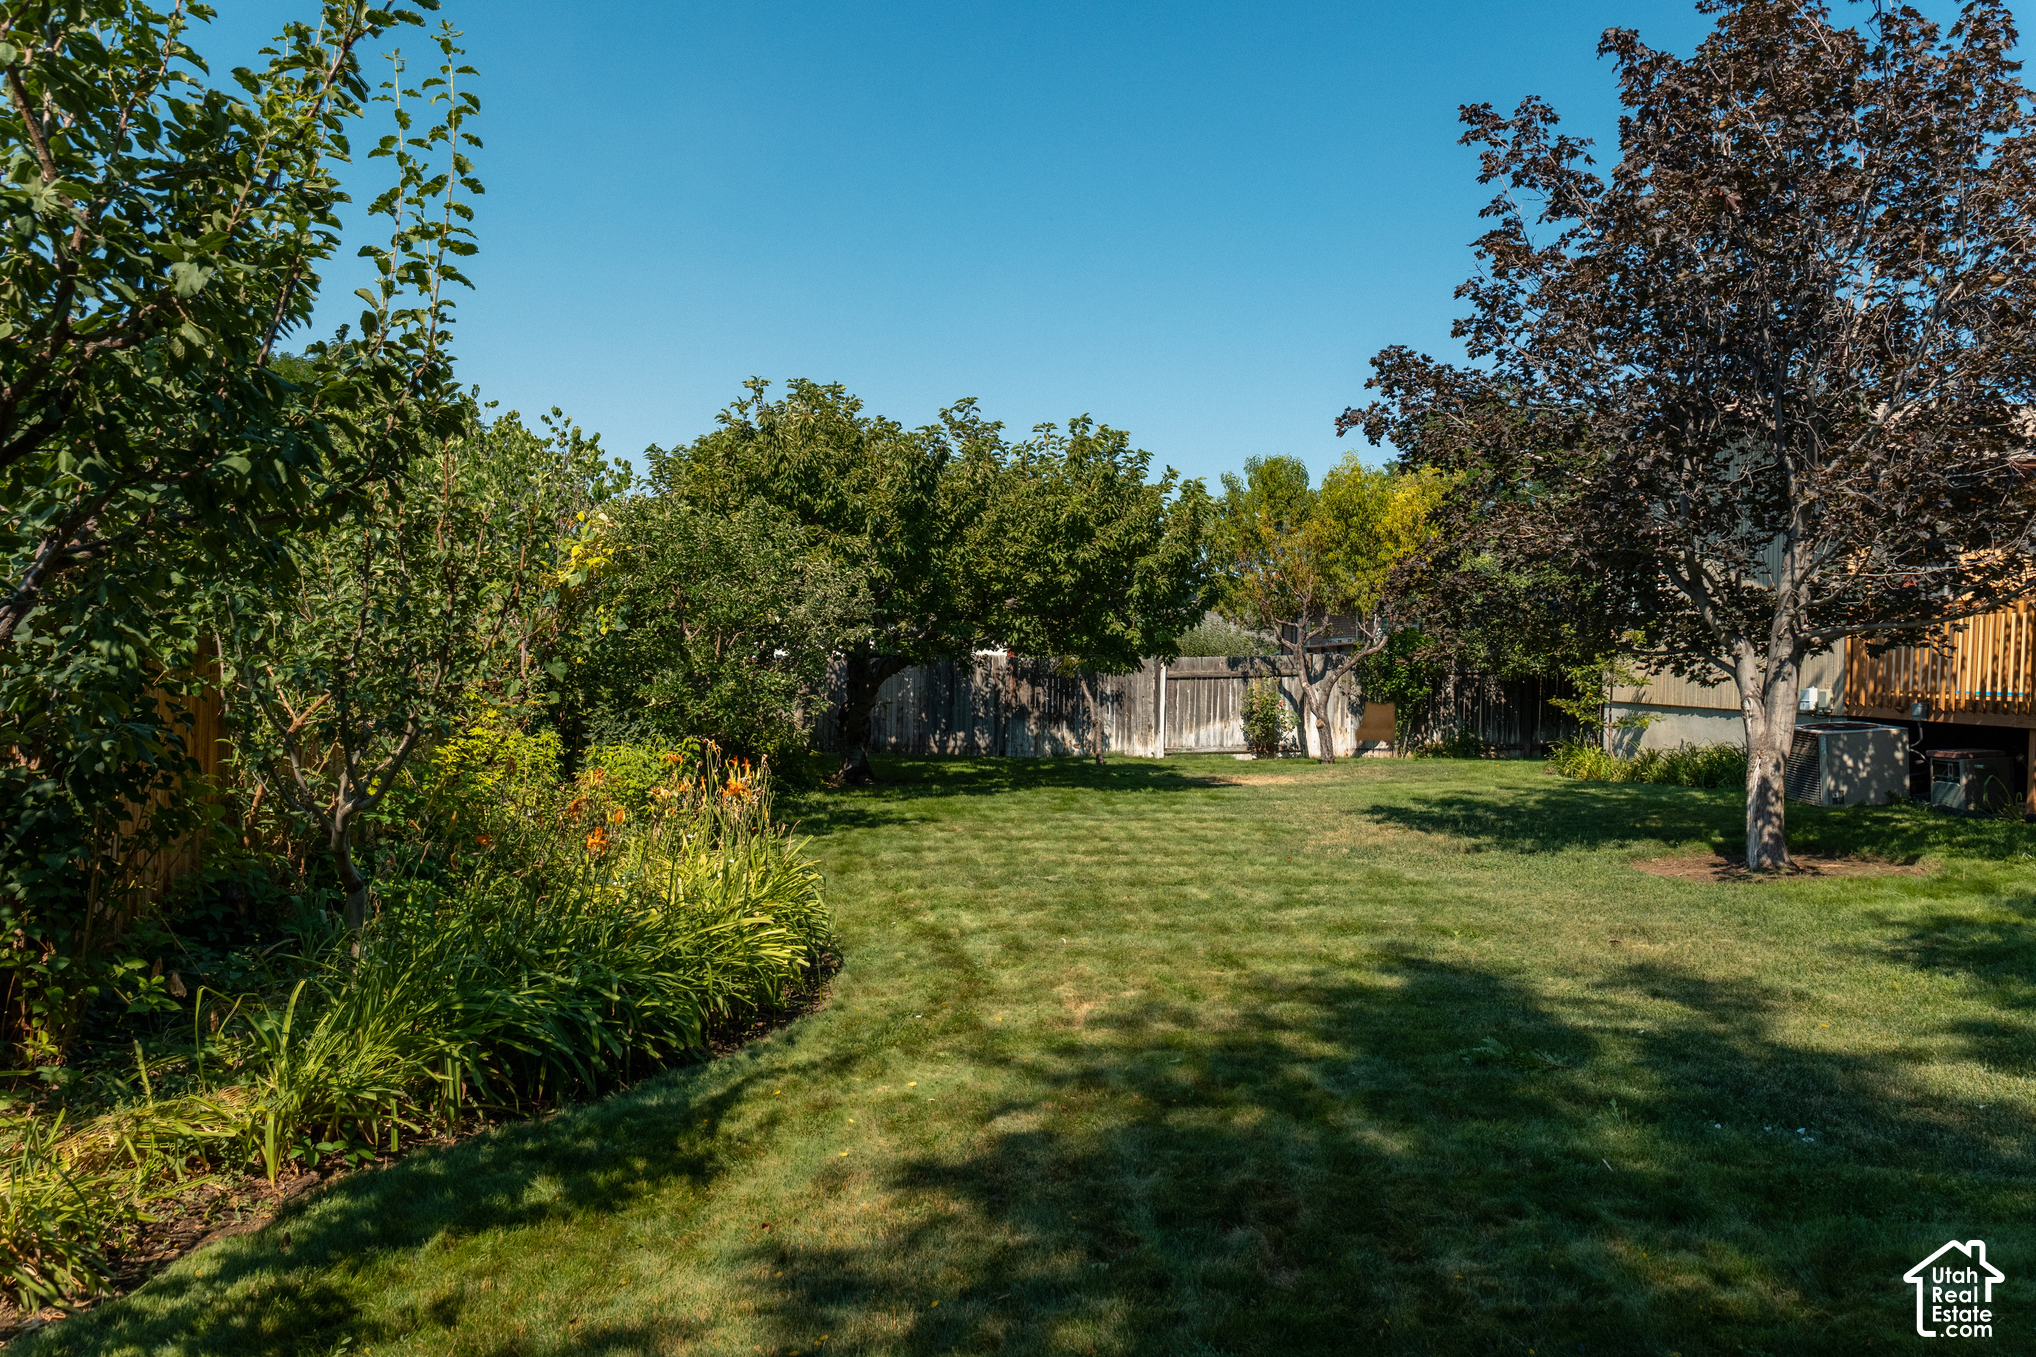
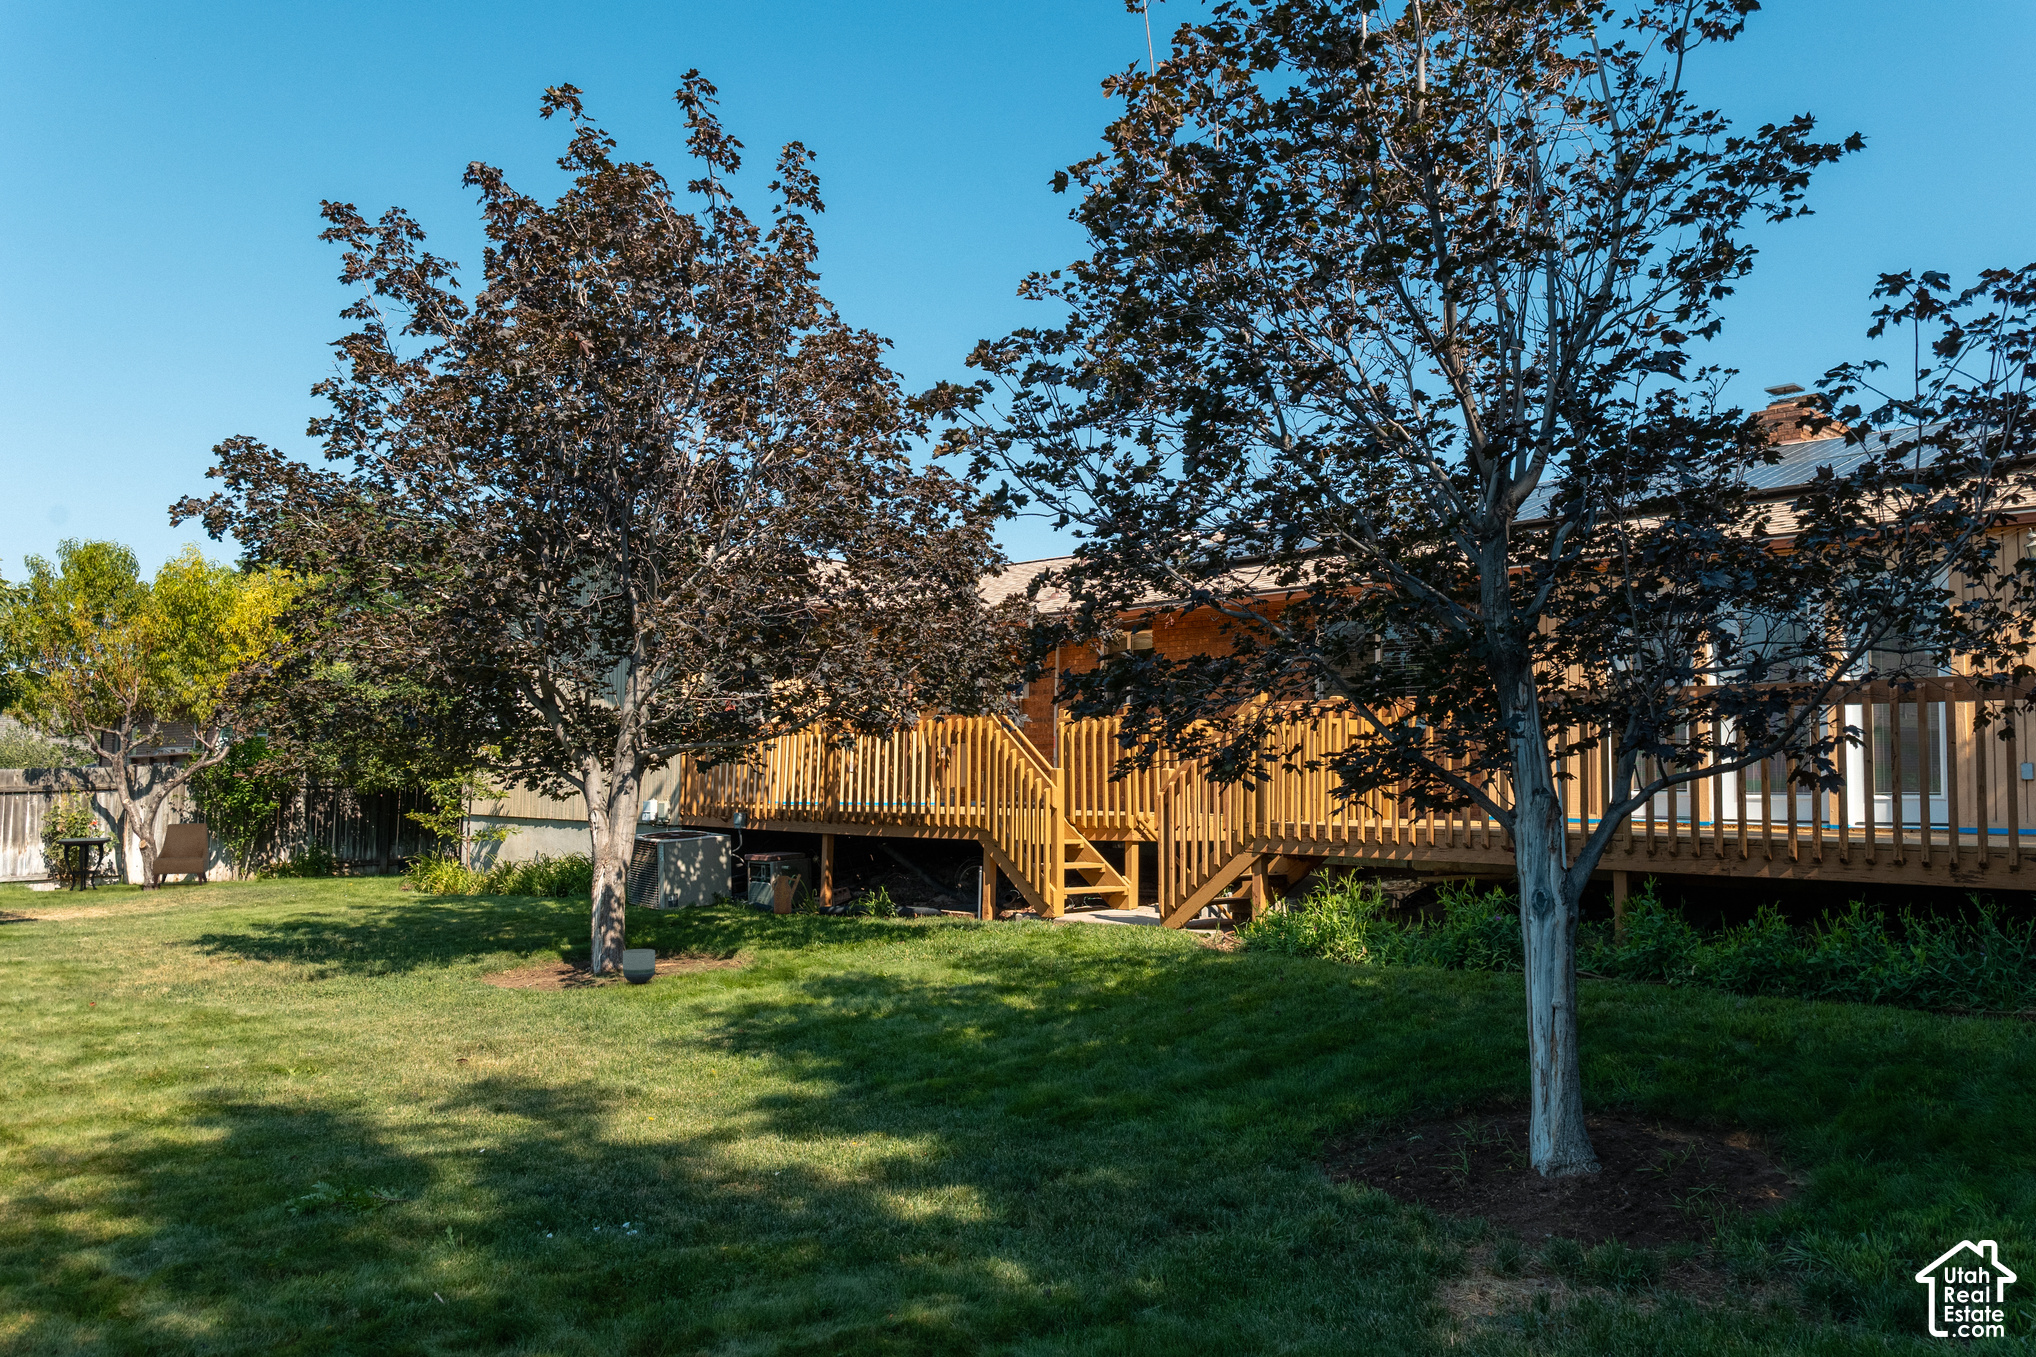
side table: none [1289,710,1326,750] -> present [56,838,112,891]
watering can: none [1961,776,2001,818] -> present [772,874,801,914]
planter: none [1777,841,1816,877] -> present [623,949,655,983]

